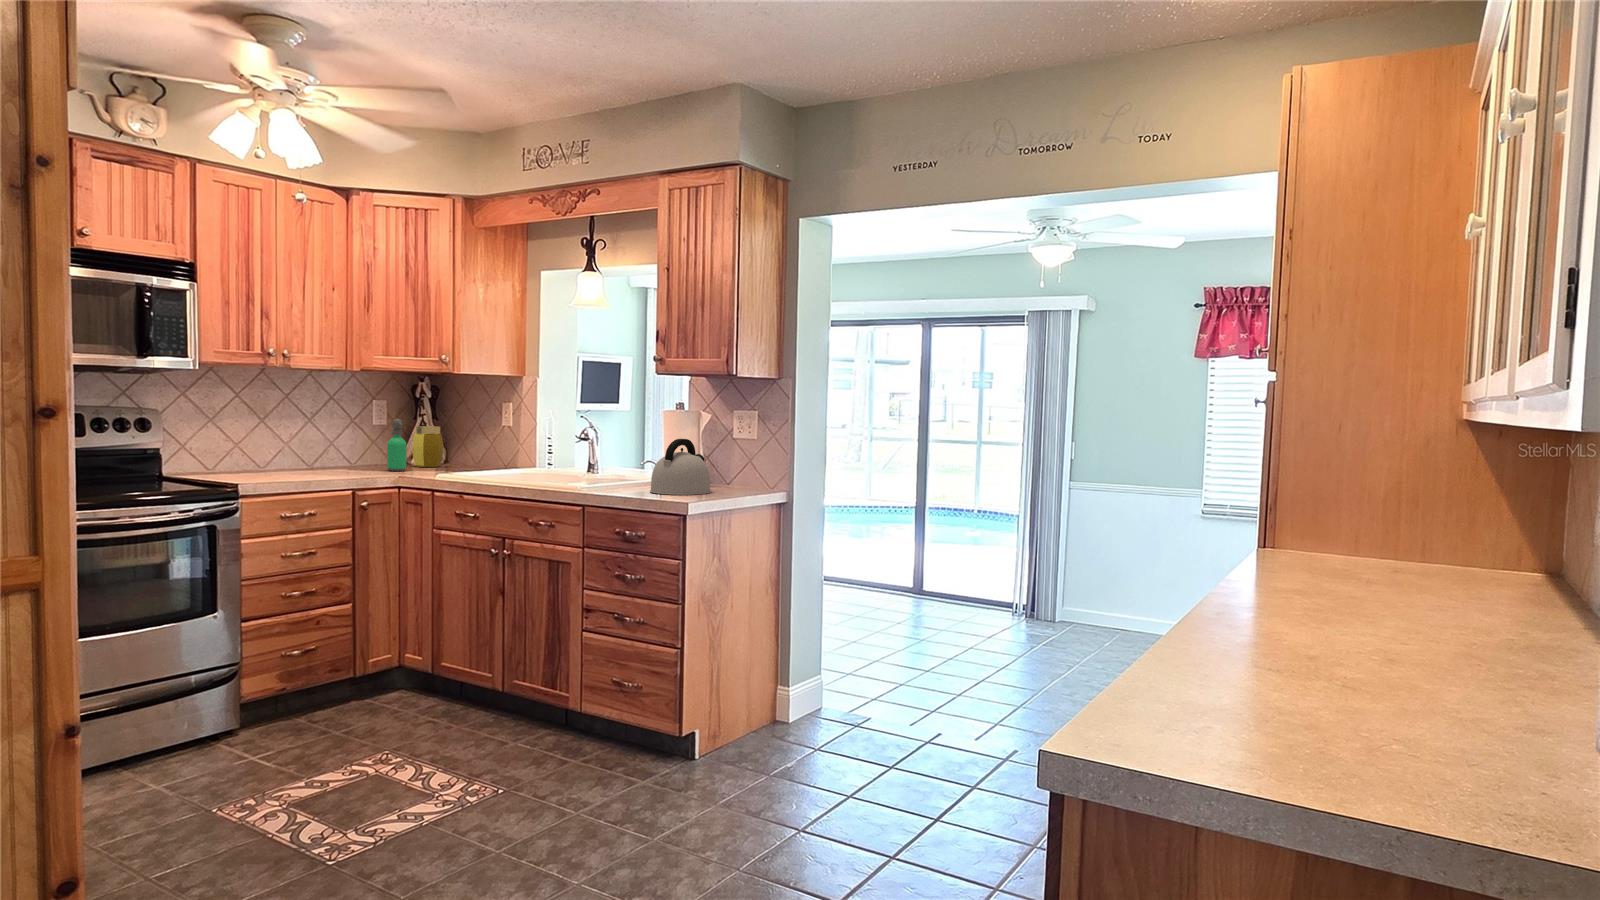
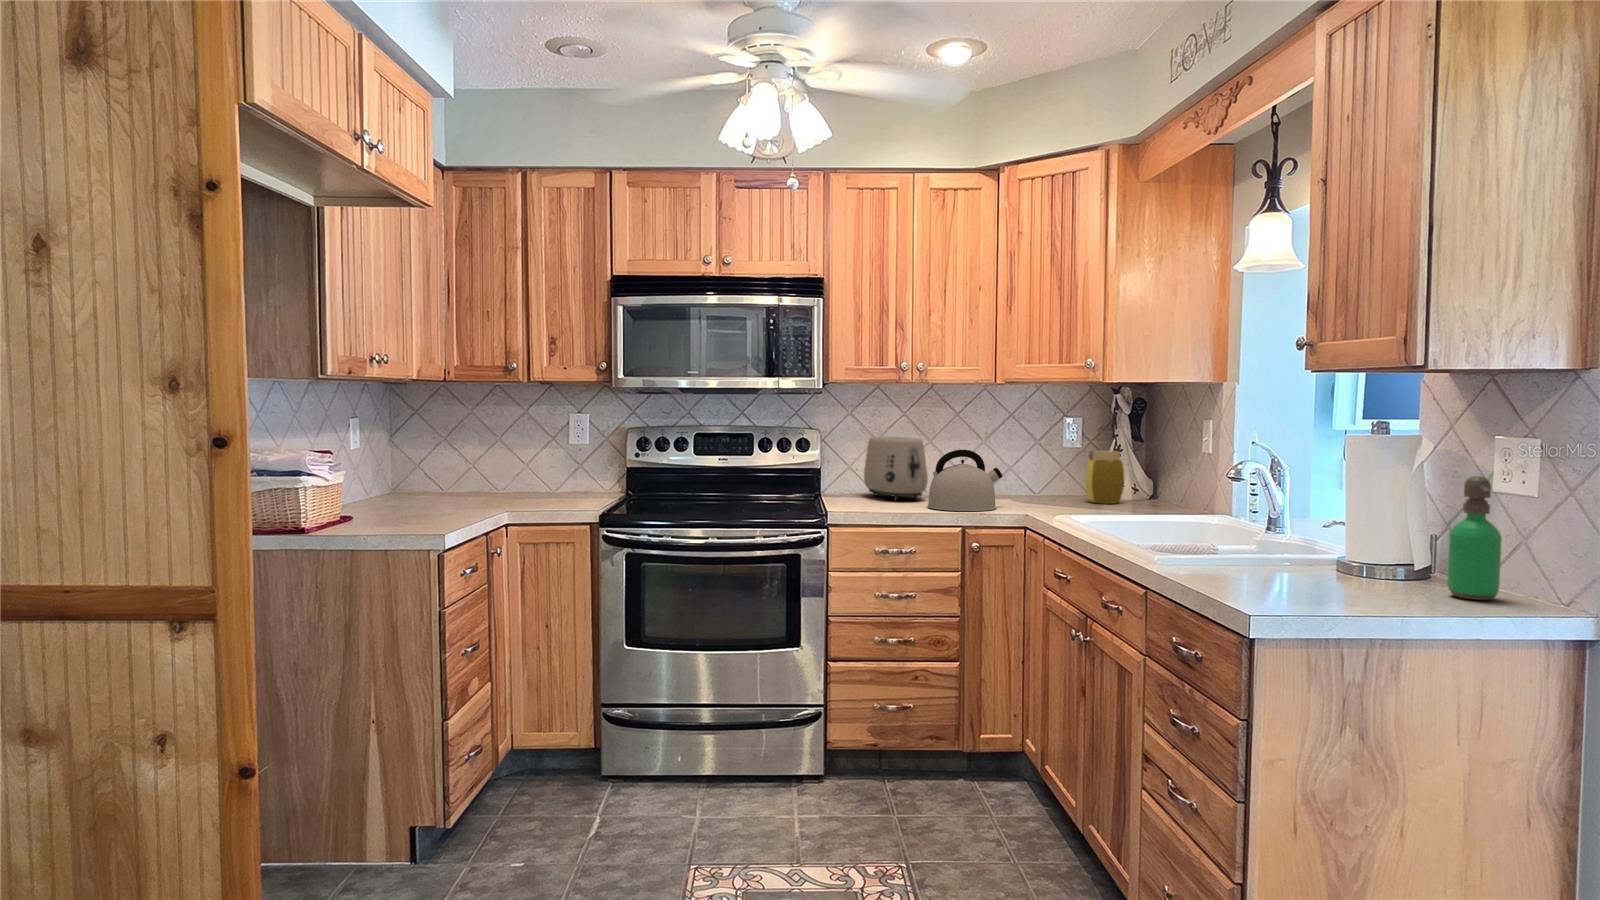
toaster: none [204,416,289,475] -> present [864,437,928,500]
soap dispenser: present [387,419,407,471] -> present [1447,476,1502,600]
kettle: present [650,439,711,495] -> present [928,450,1002,511]

